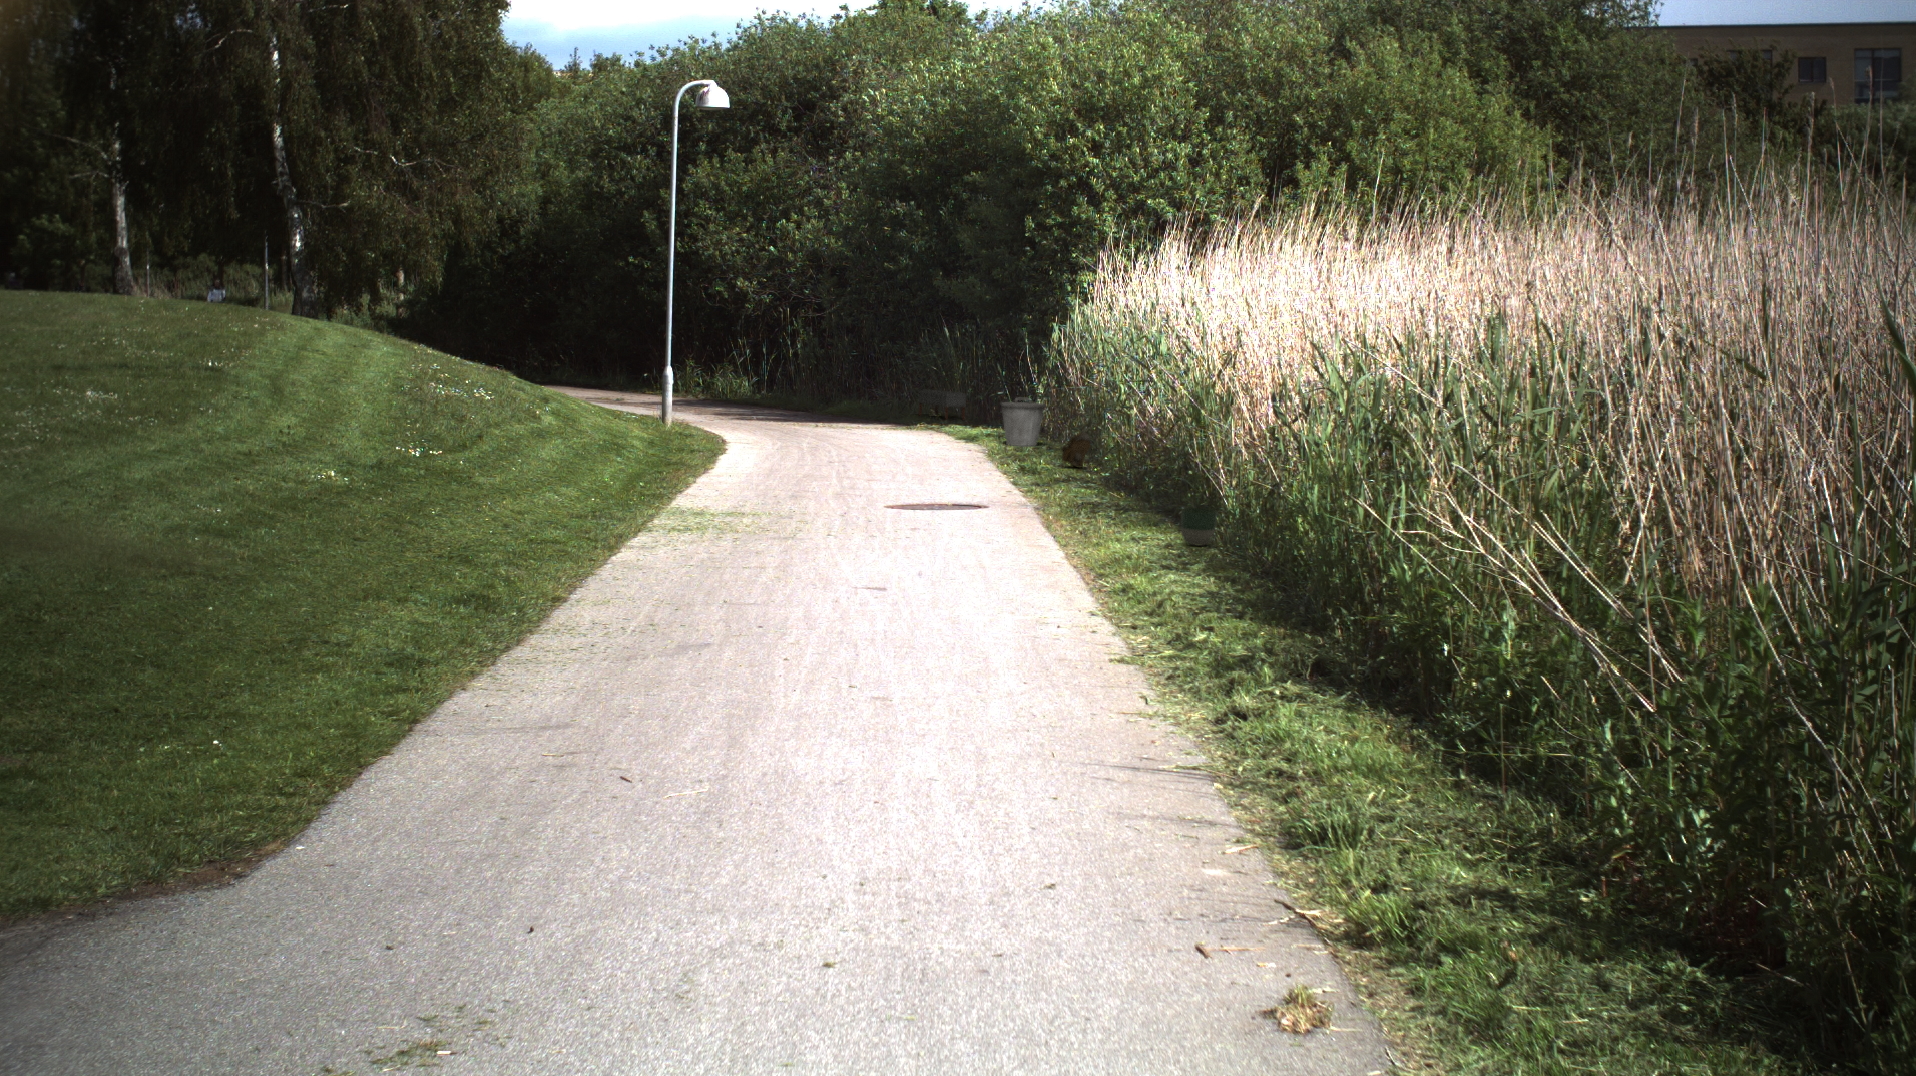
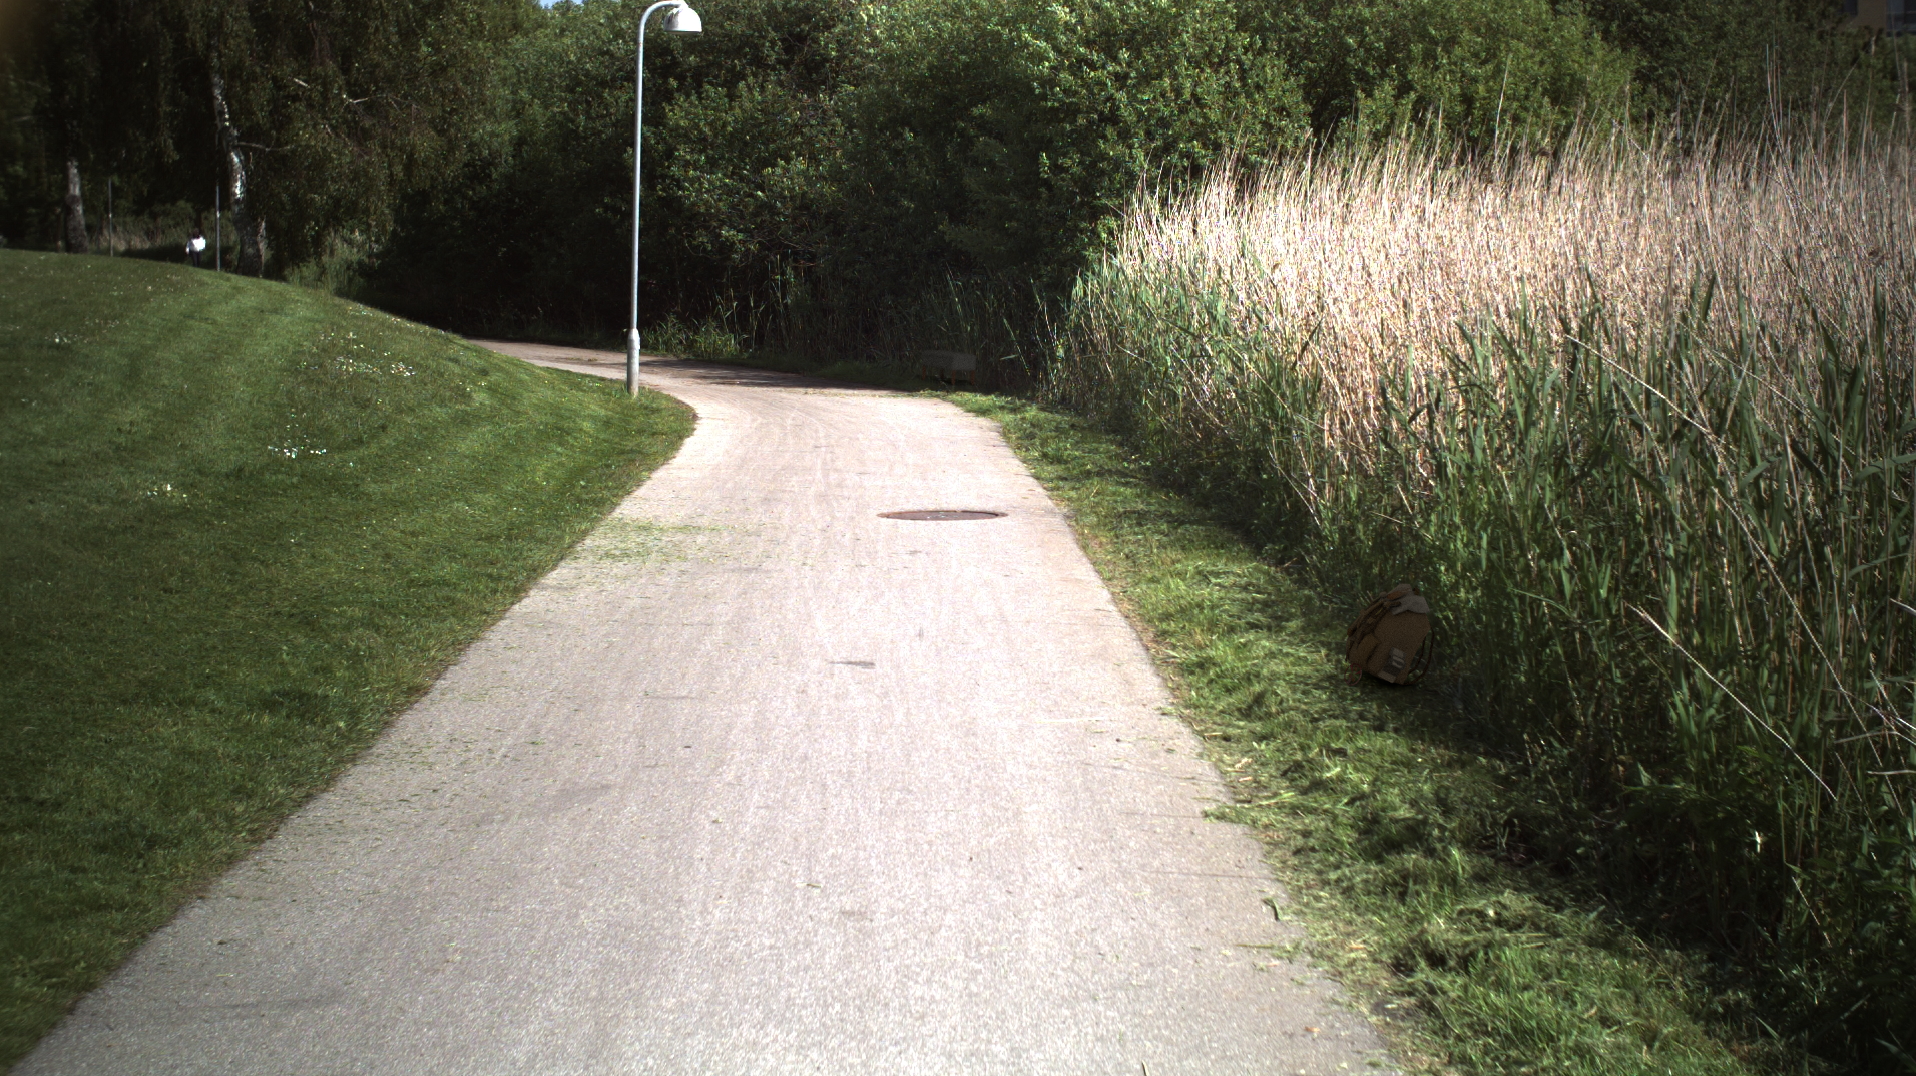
trash can: present [1000,398,1046,446] -> none [1017,364,1070,421]
backpack: present [1061,432,1092,468] -> present [1344,584,1435,686]
planter: present [1181,508,1217,546] -> none [1259,528,1306,578]

